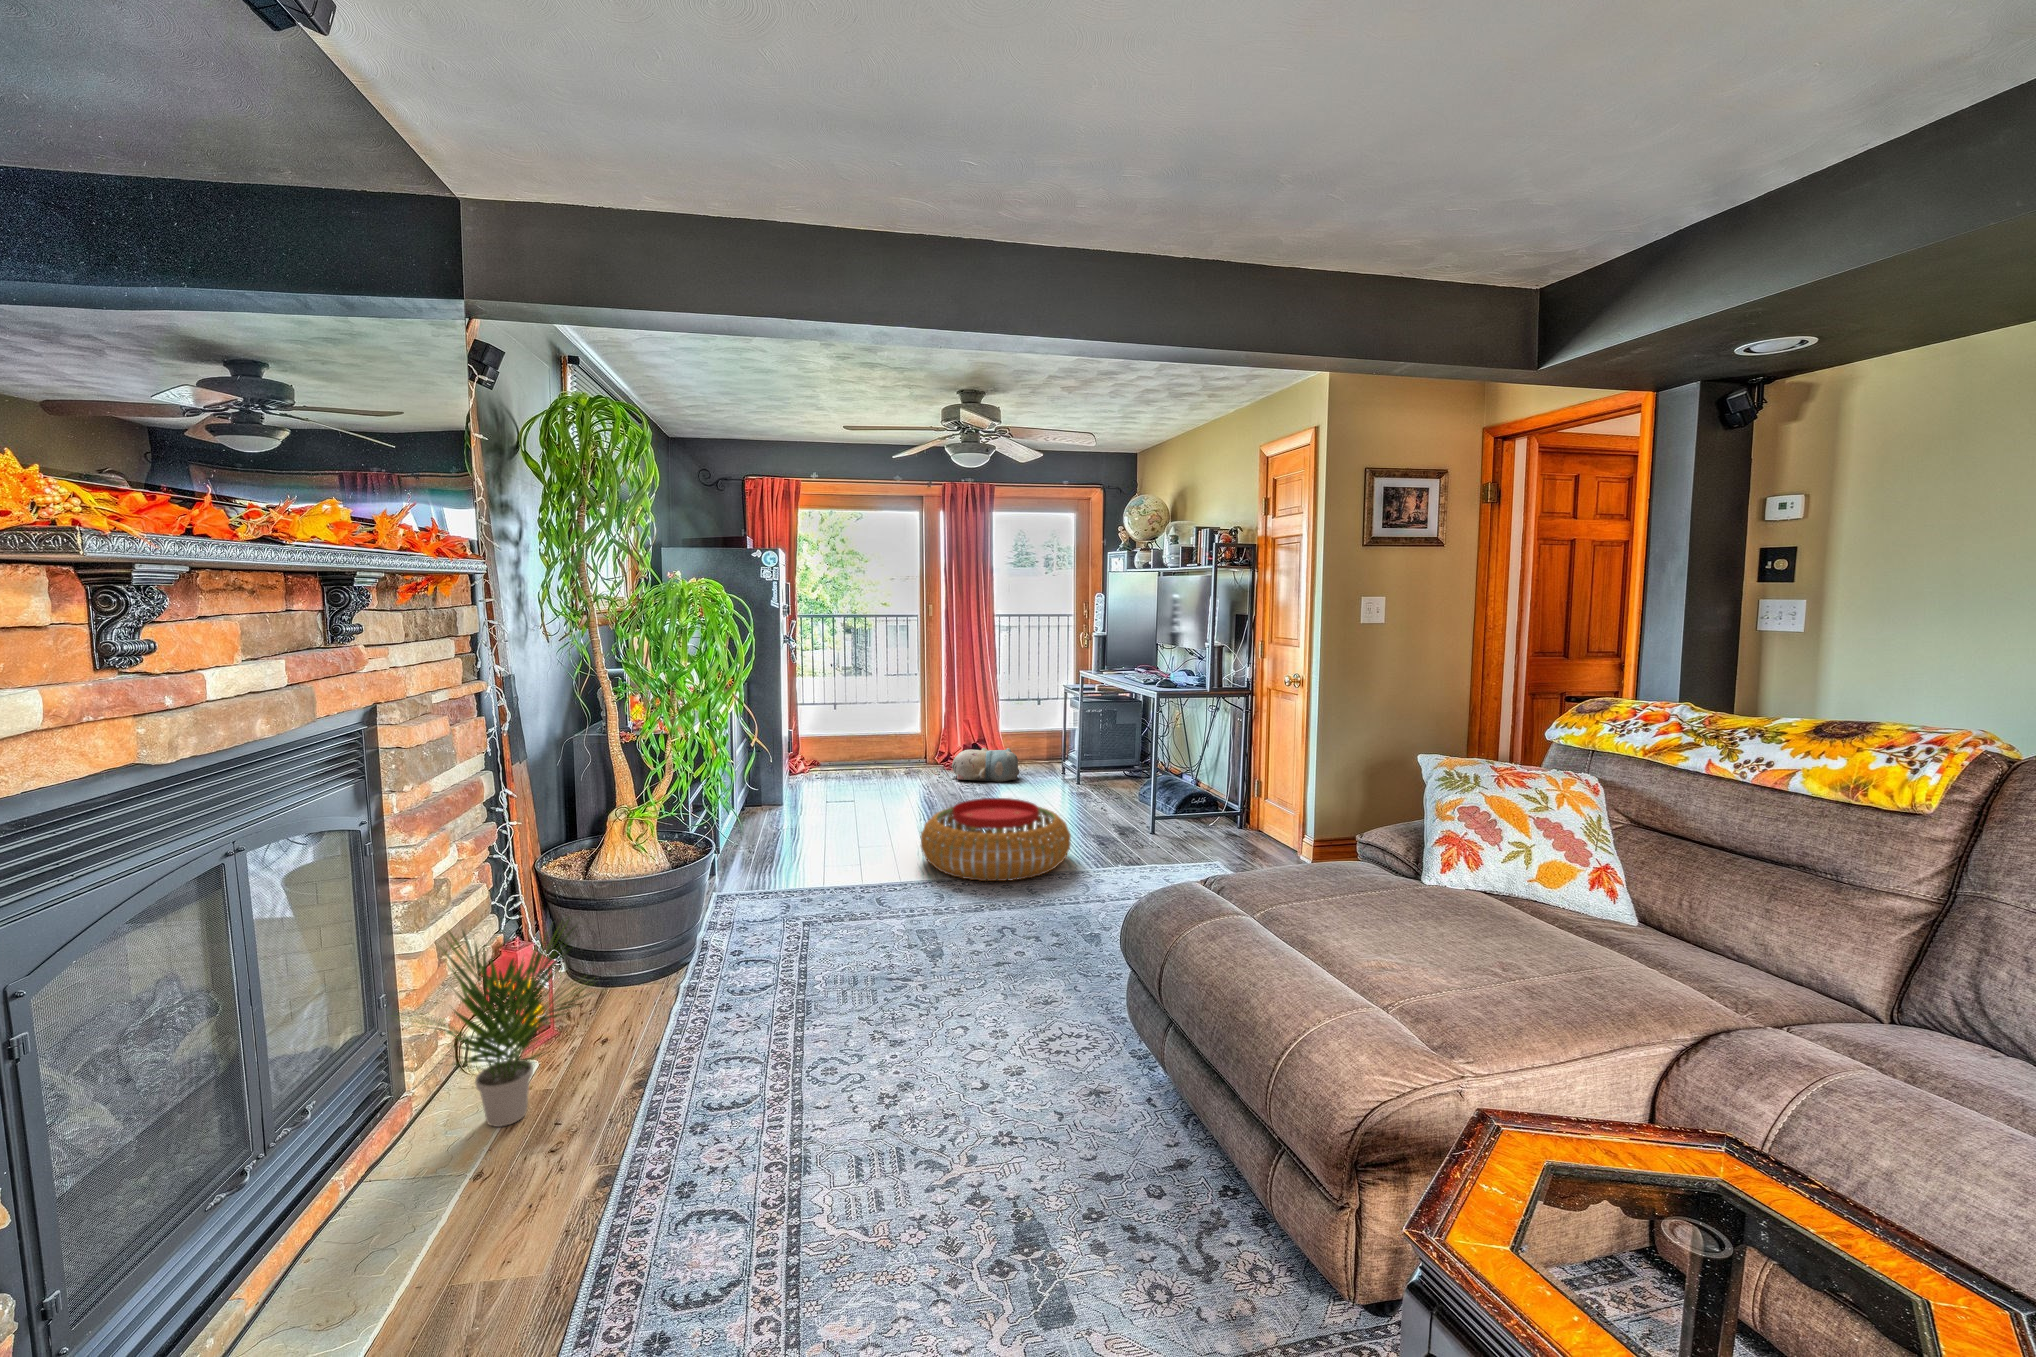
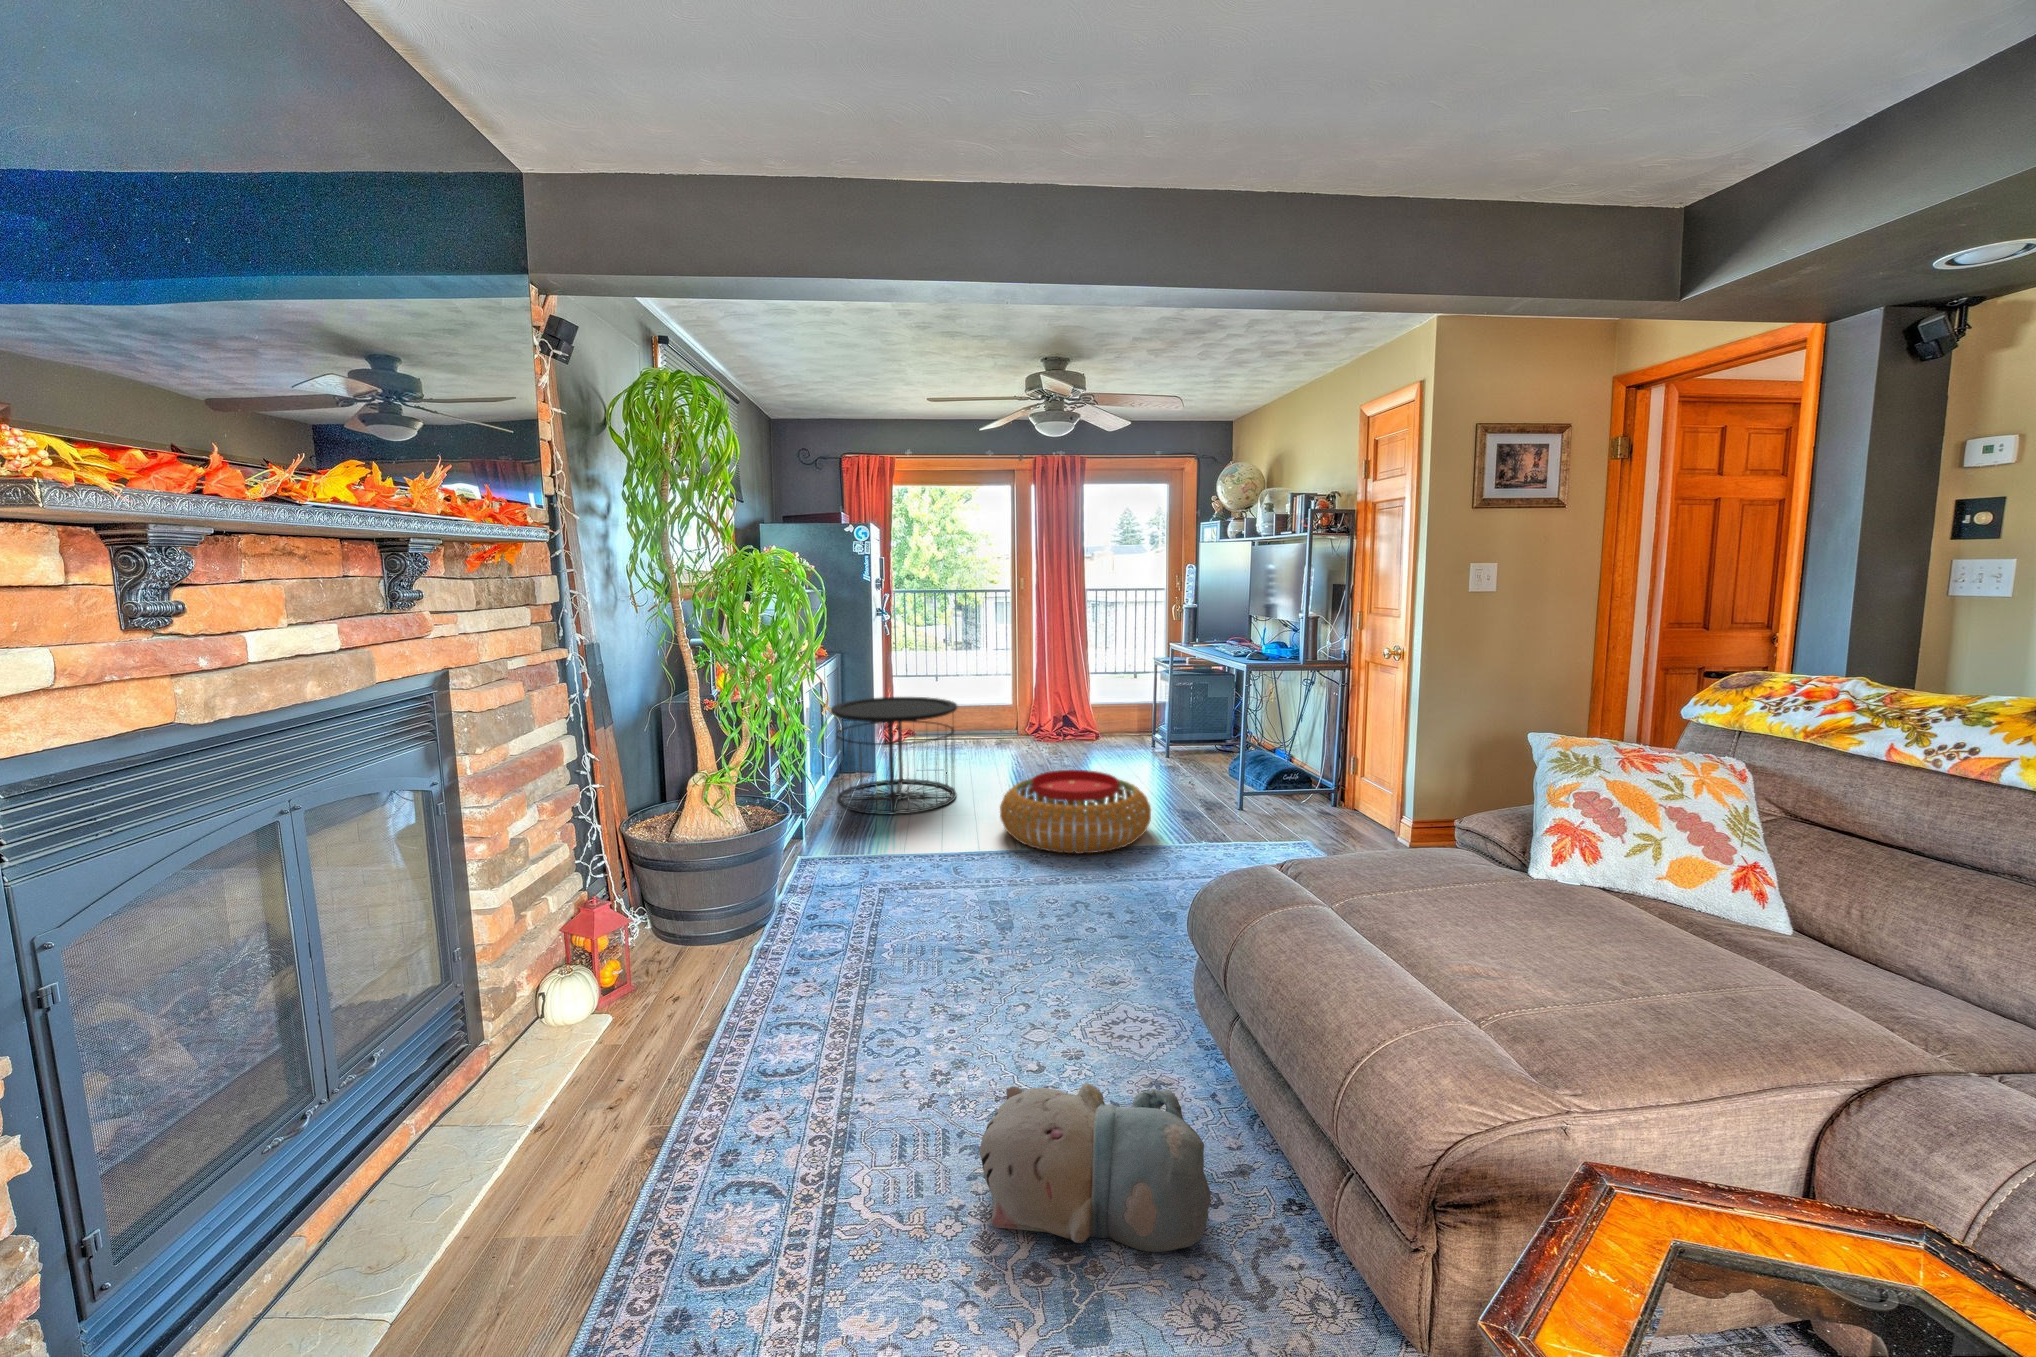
side table: none [741,726,873,848] -> present [831,697,957,815]
plush toy: present [952,748,1019,782] -> present [979,1082,1211,1252]
potted plant: present [400,923,587,1127] -> none [454,878,659,1079]

